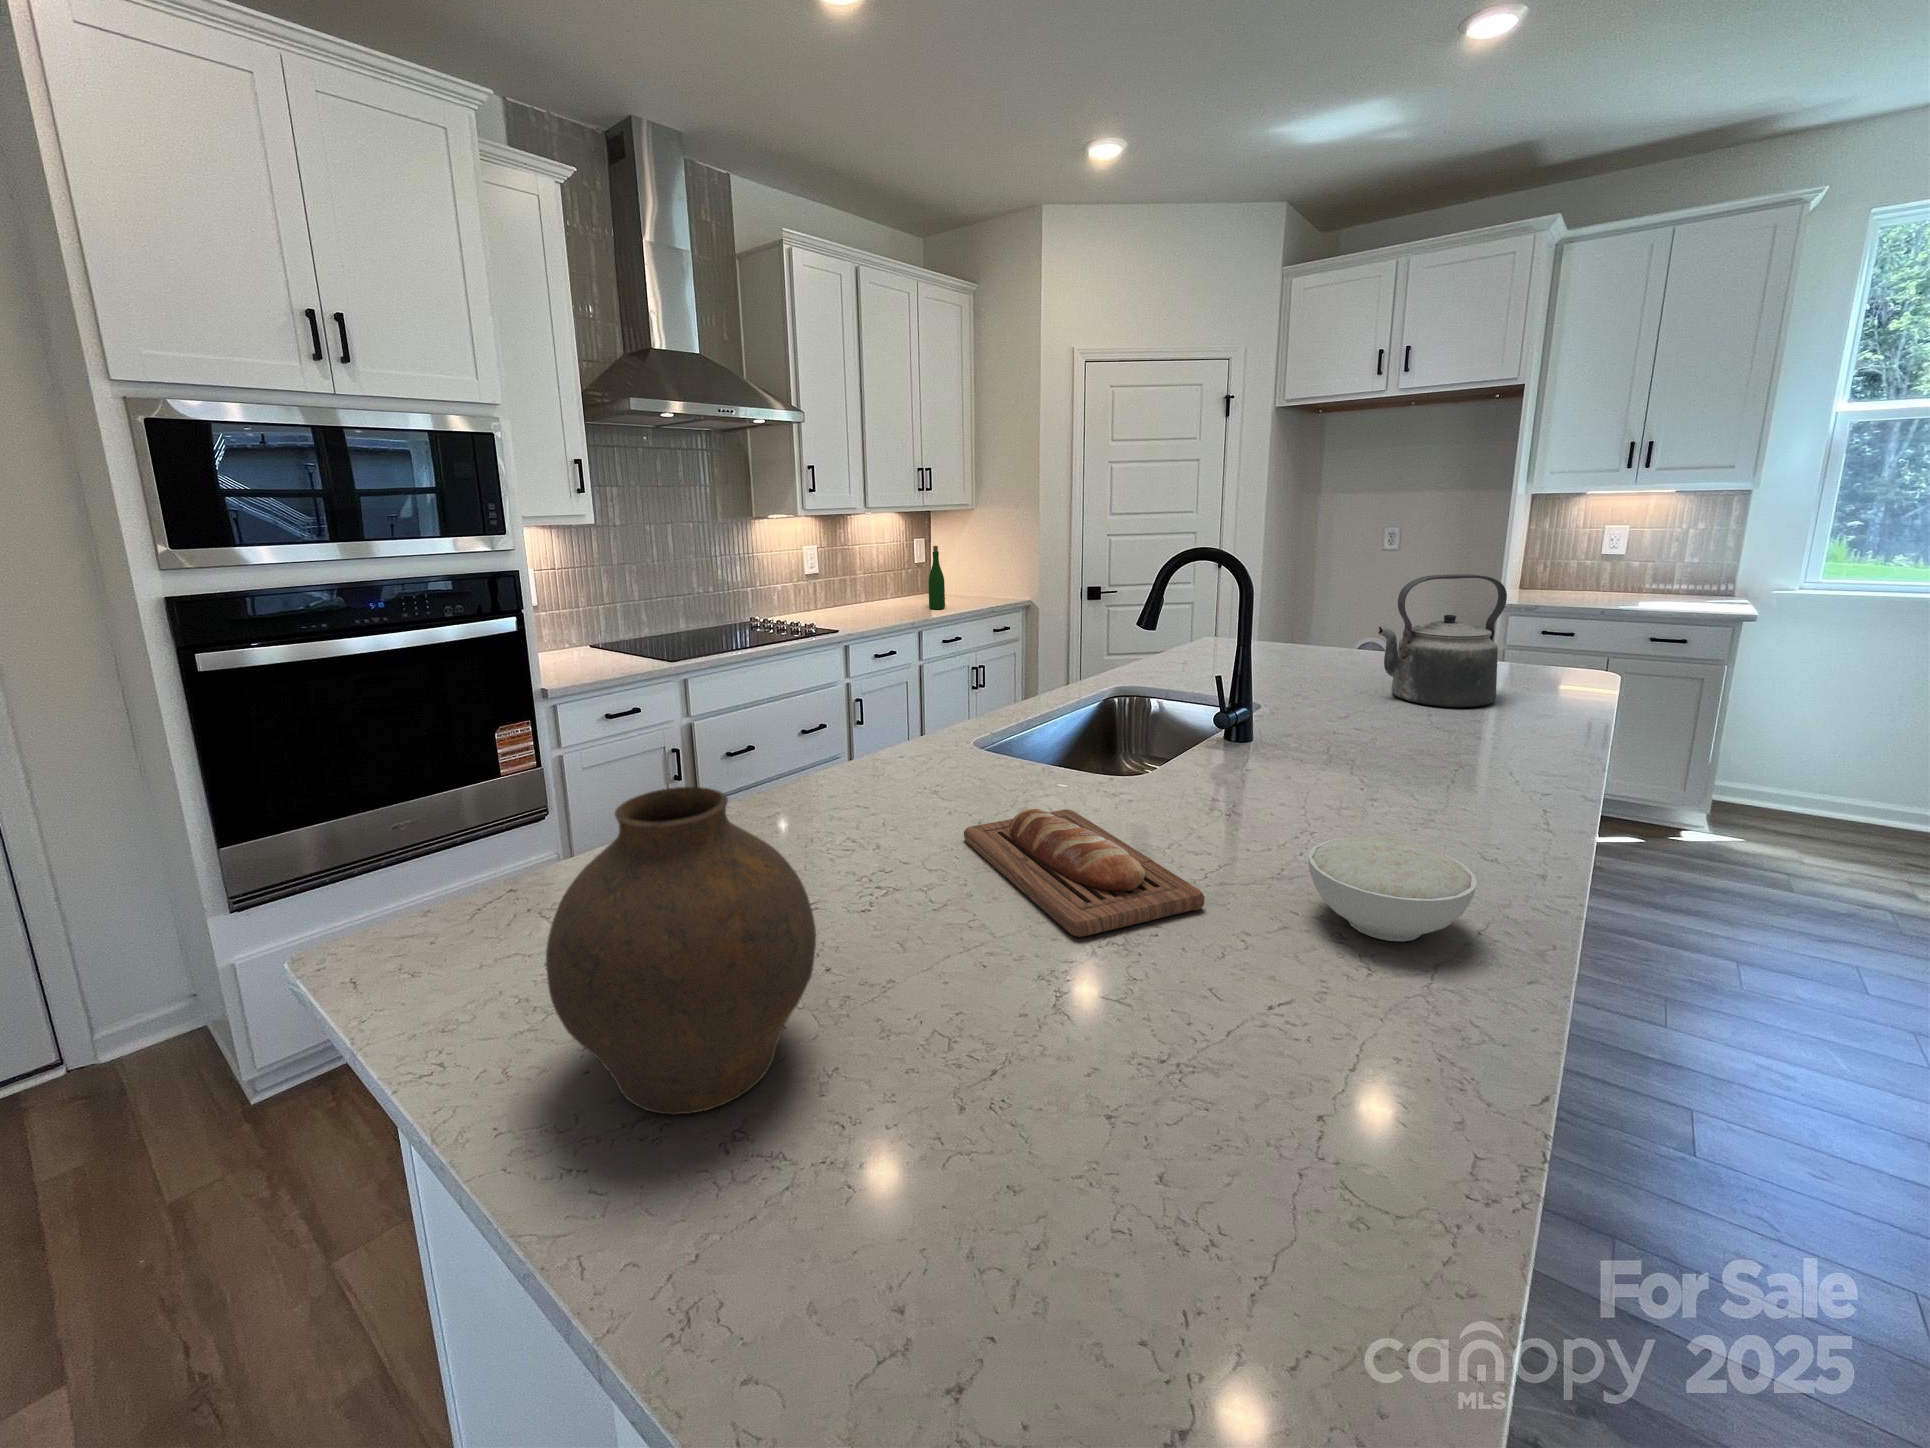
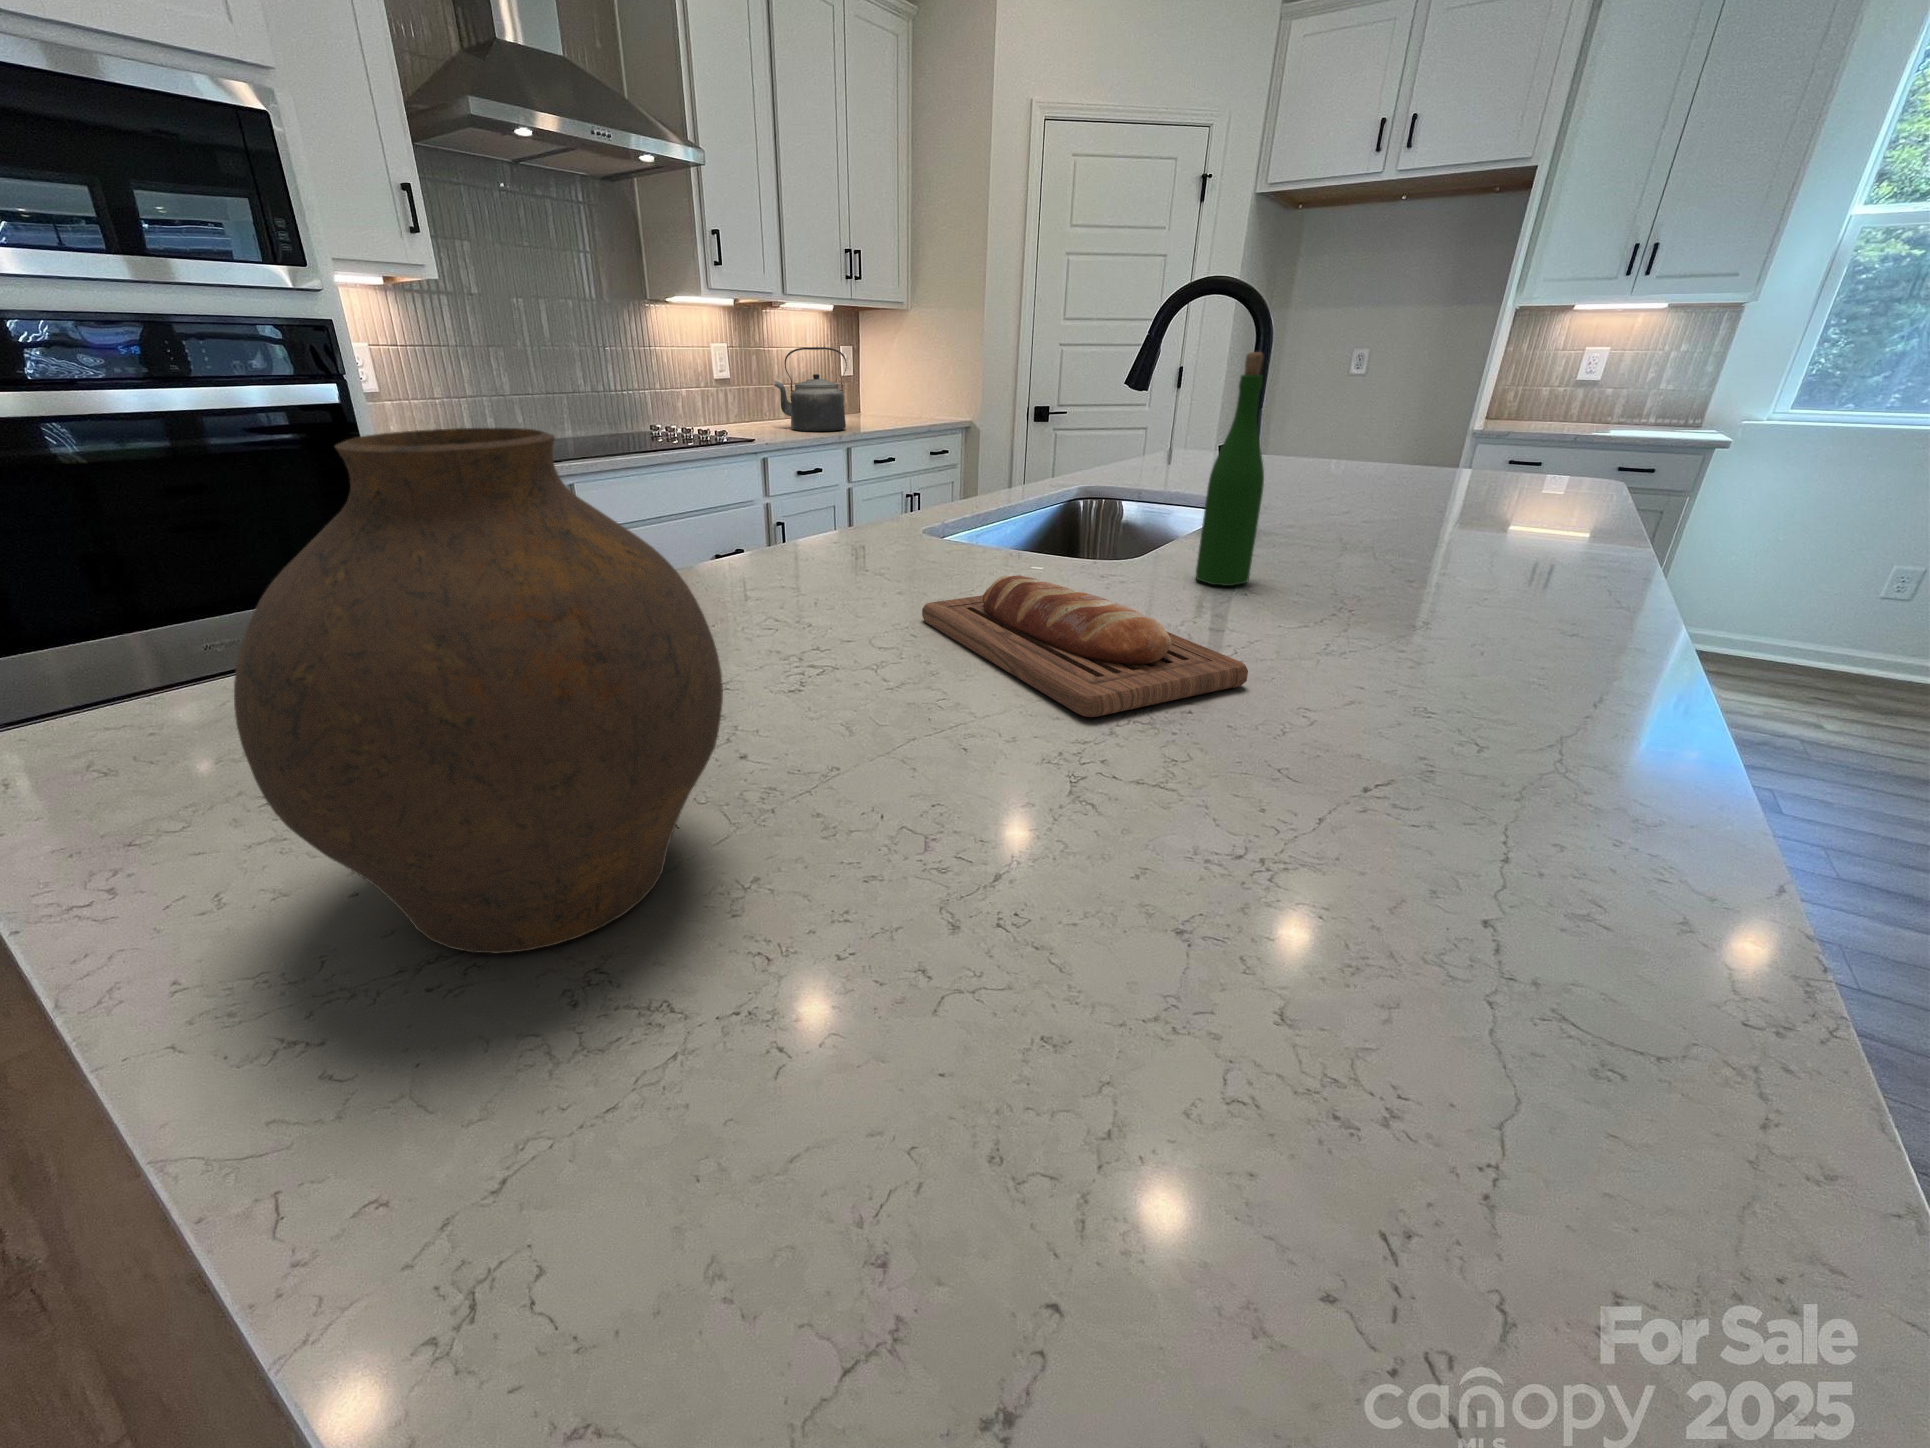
wine bottle: present [929,546,945,609] -> present [1196,352,1264,586]
kettle: present [1378,574,1507,707] -> present [774,347,847,431]
bowl: present [1308,836,1477,941] -> none [1389,591,1624,717]

